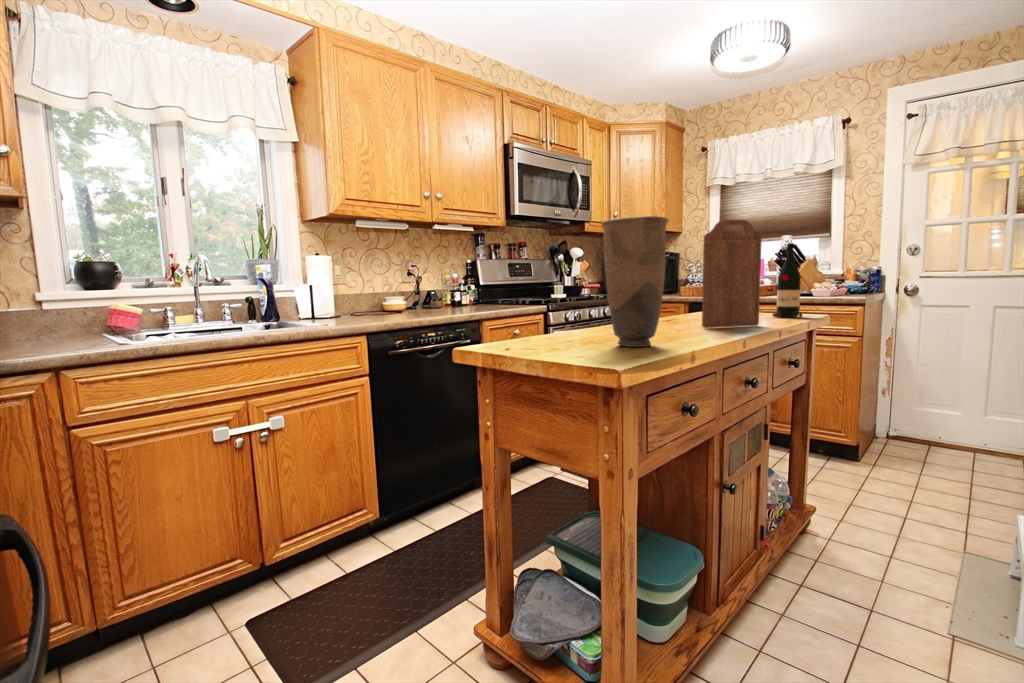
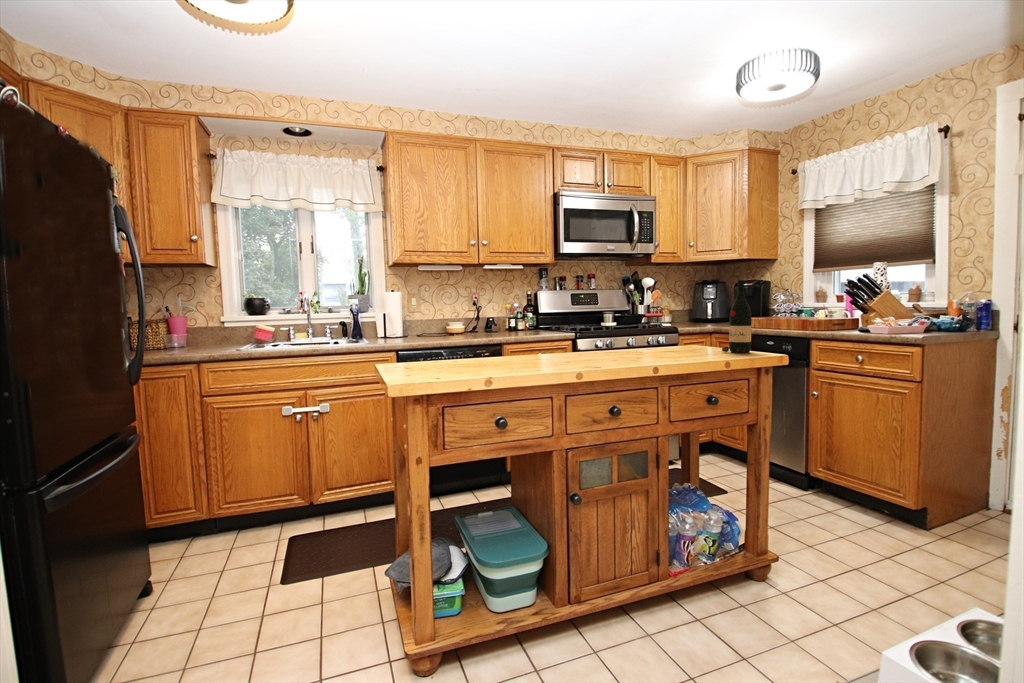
vase: present [601,216,669,347] -> none [440,274,487,367]
cutting board: present [702,220,762,328] -> none [595,265,650,358]

